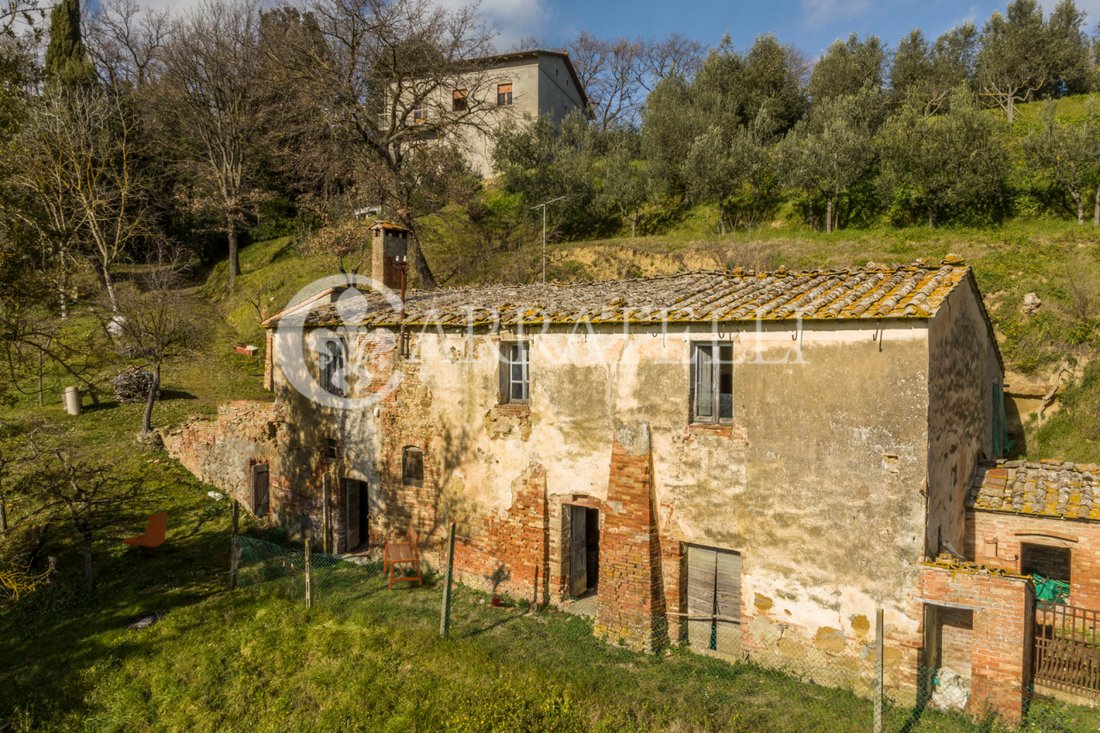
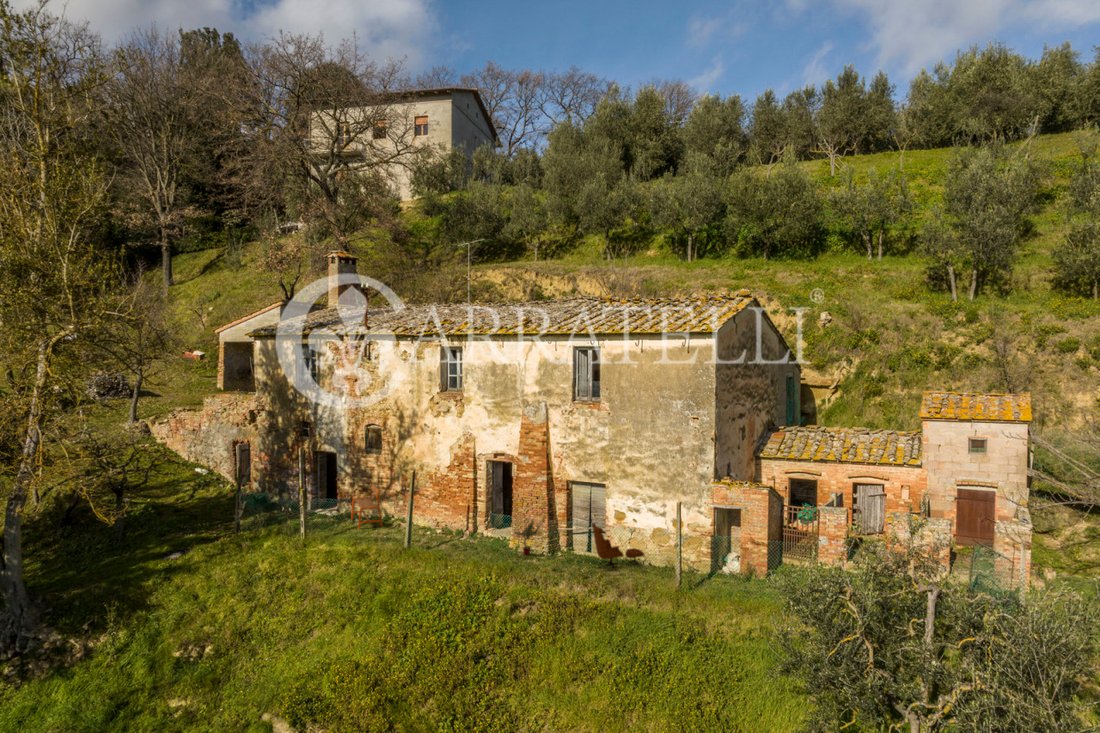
lounge chair: present [122,512,167,556] -> present [592,523,644,568]
potted tree: present [483,560,511,606] -> present [515,519,540,555]

